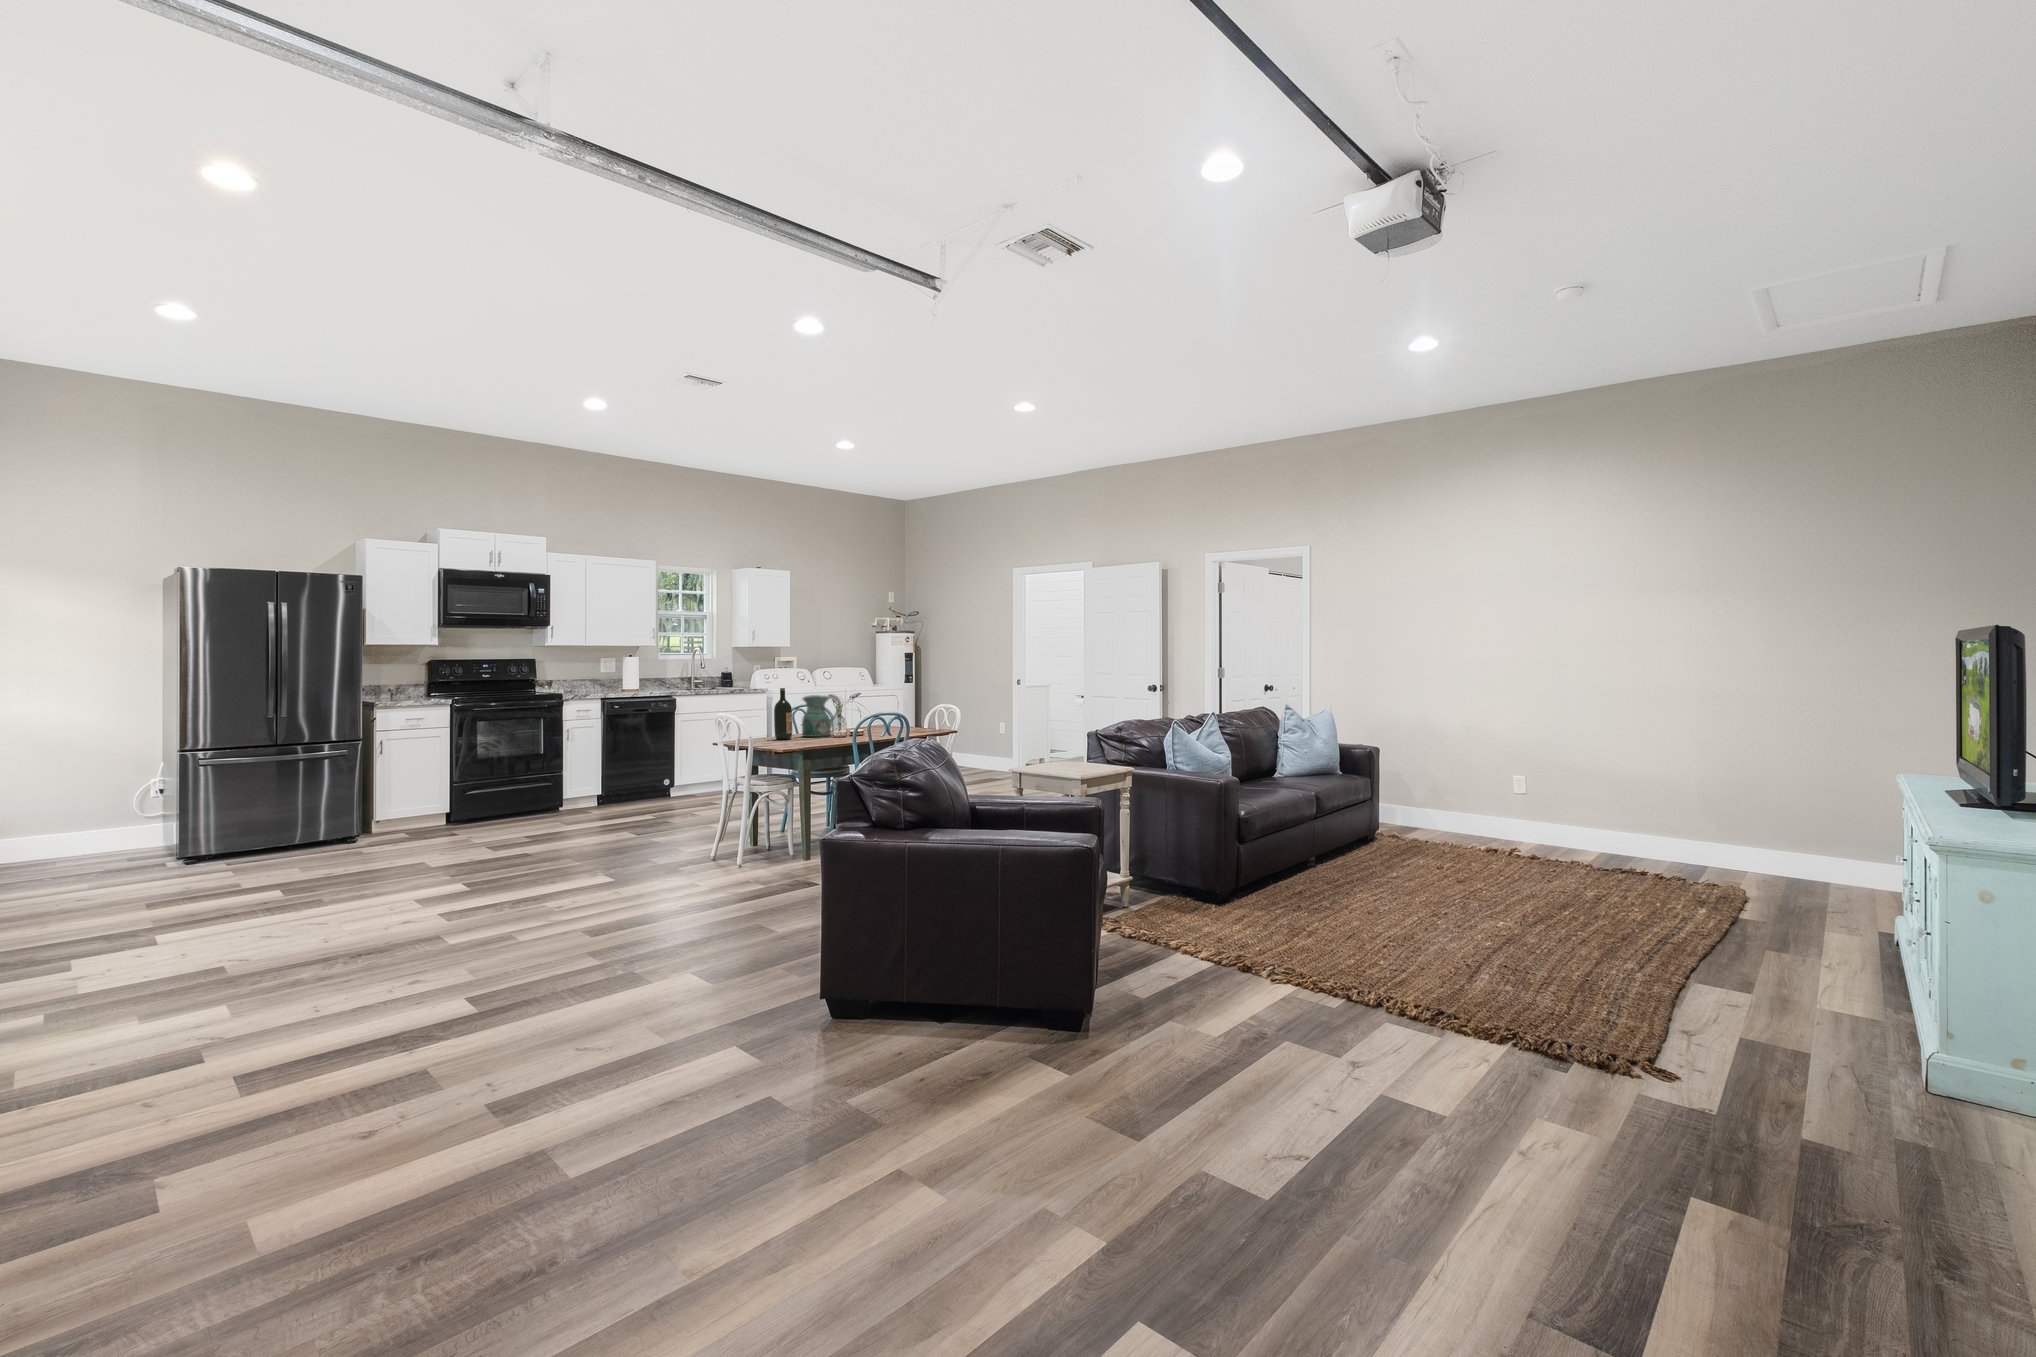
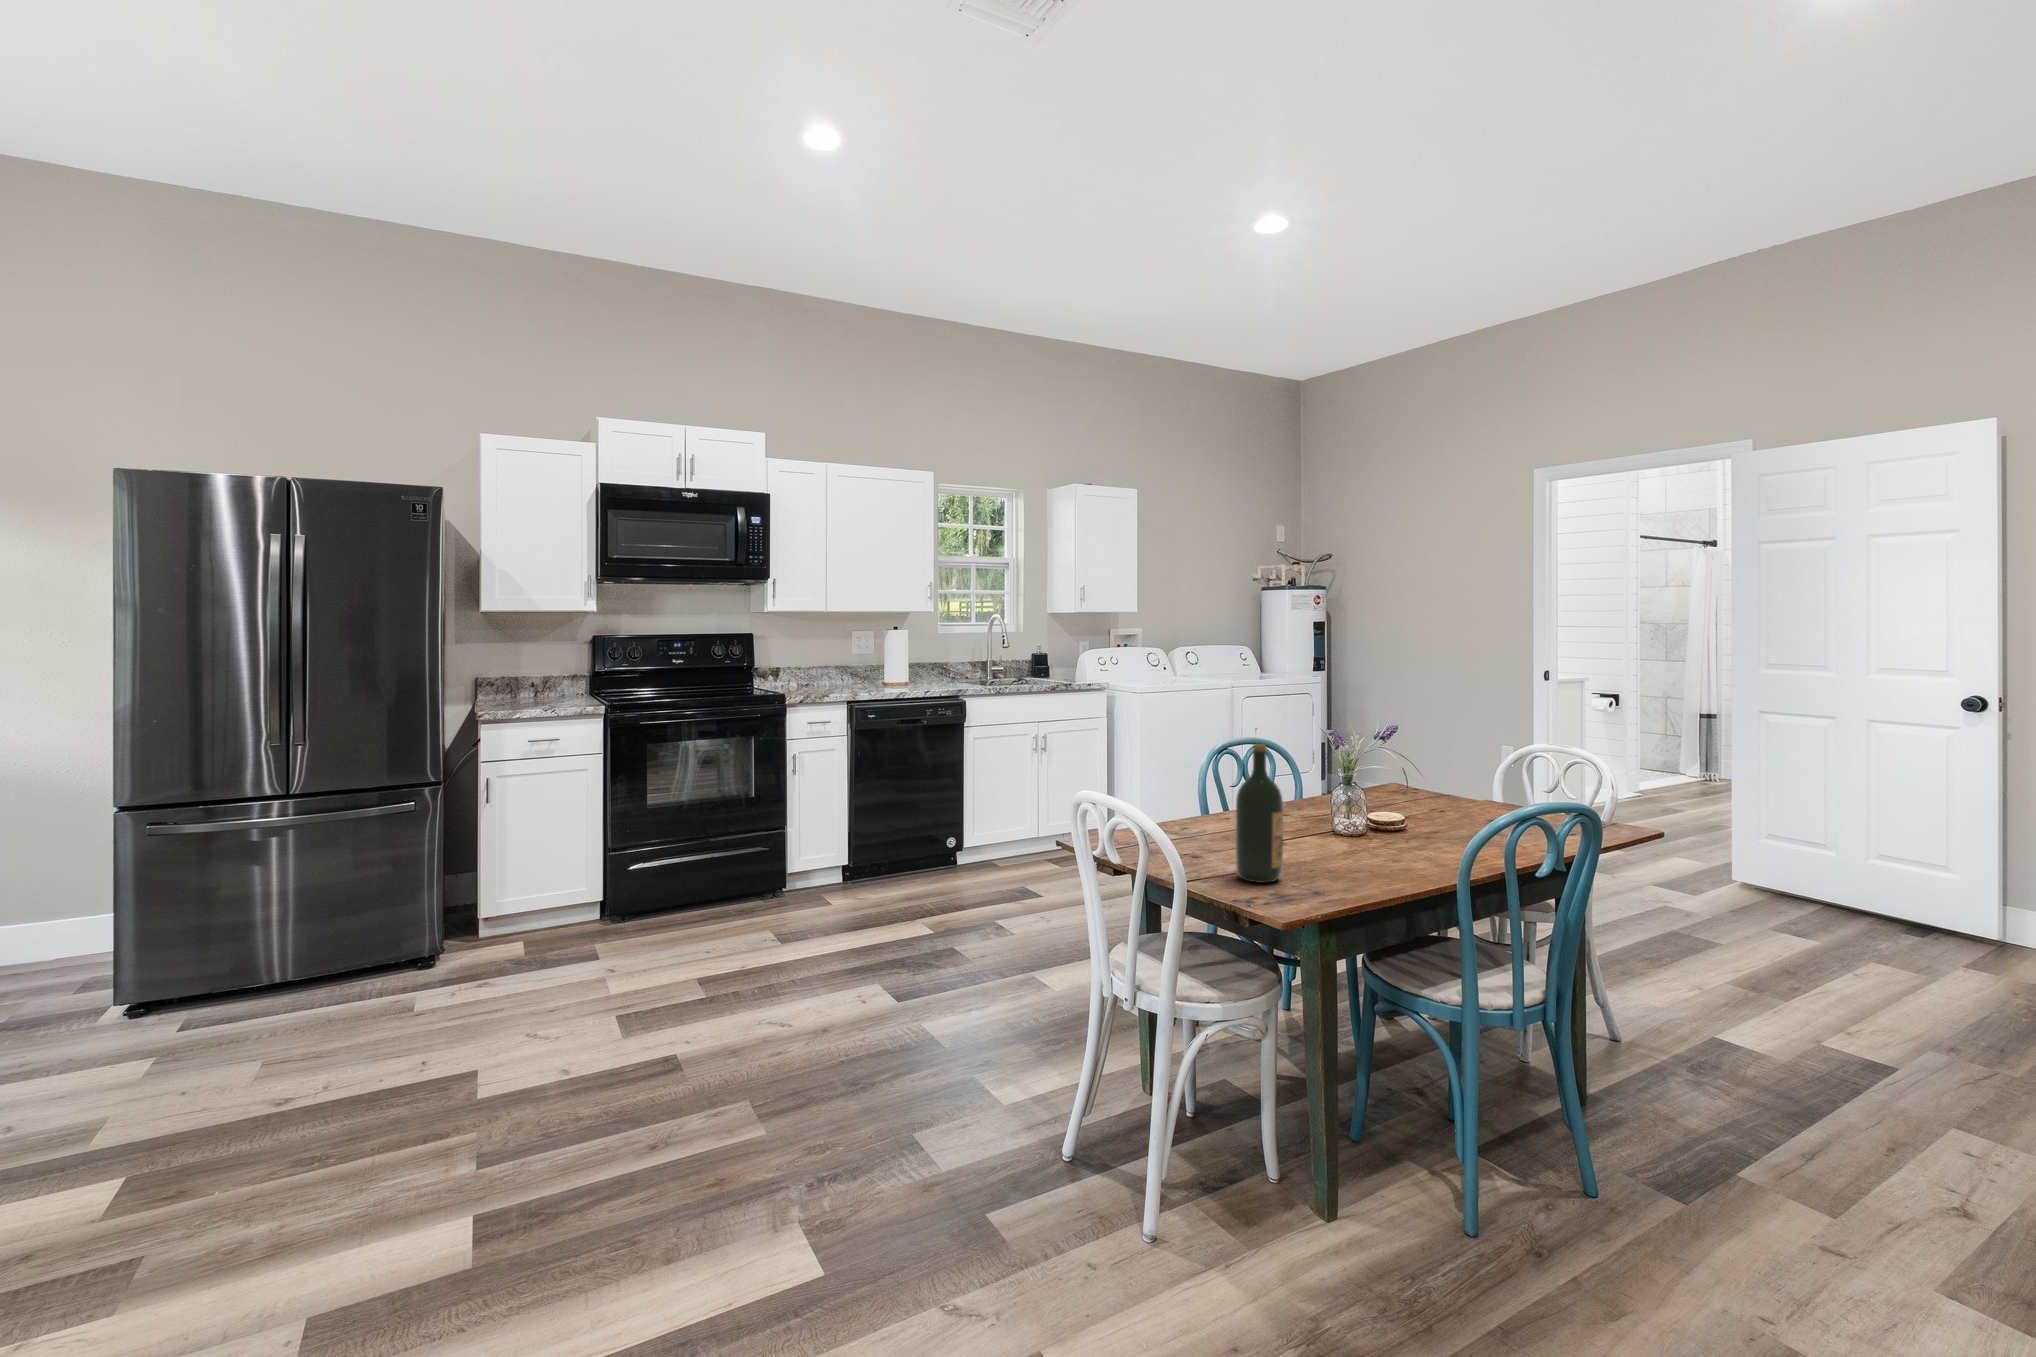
ceramic pitcher: present [802,695,841,737] -> none [1292,756,1396,871]

